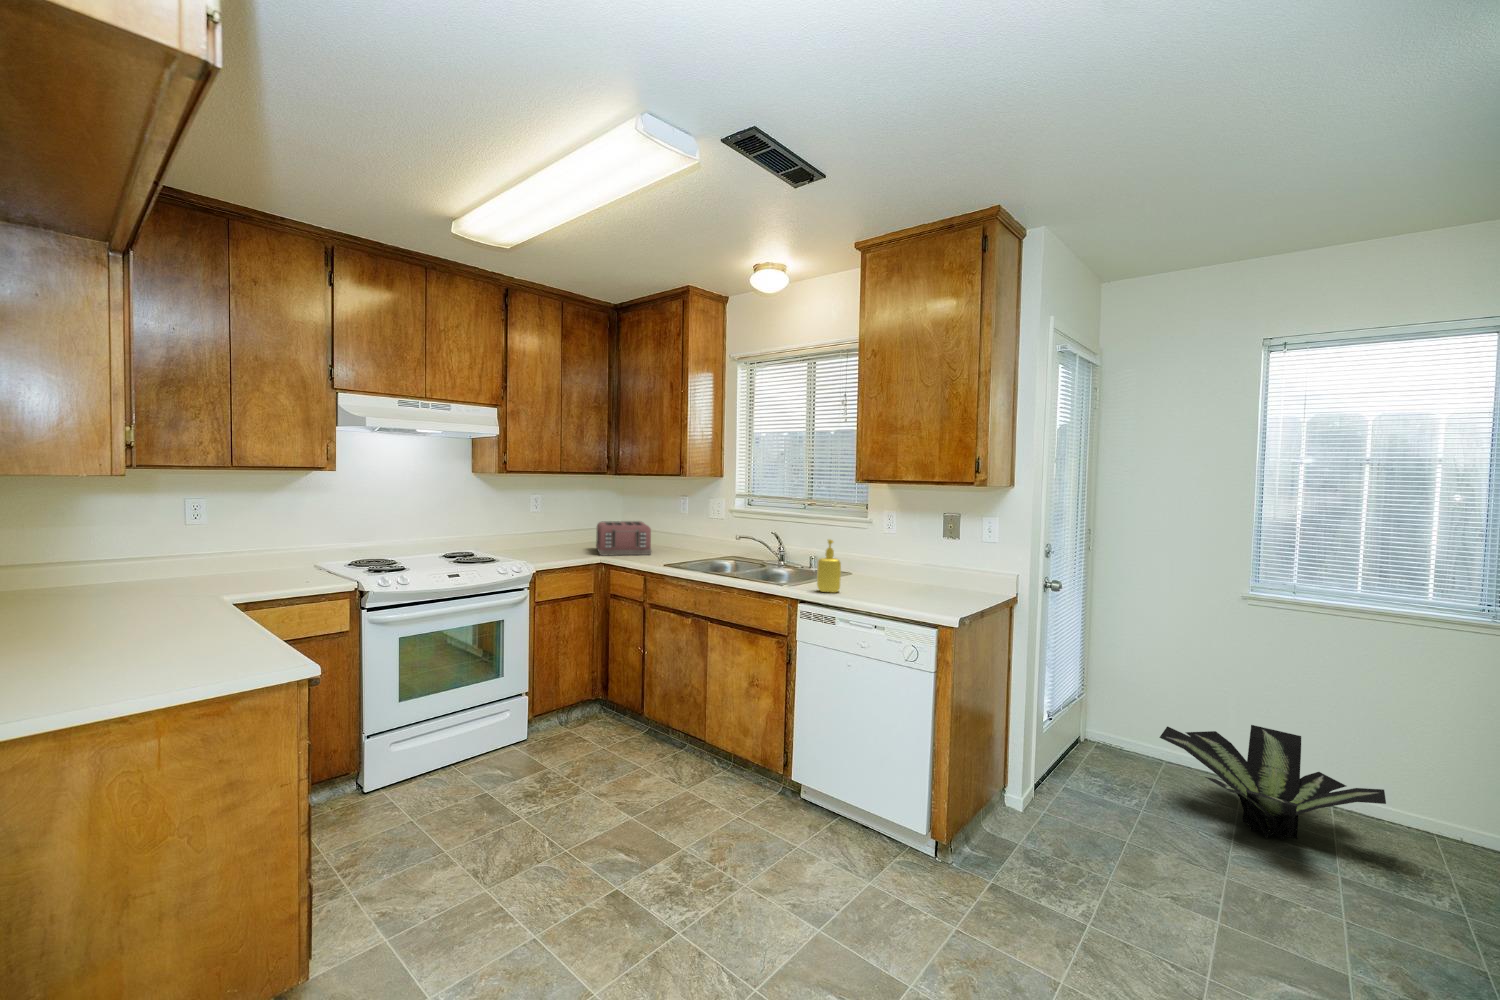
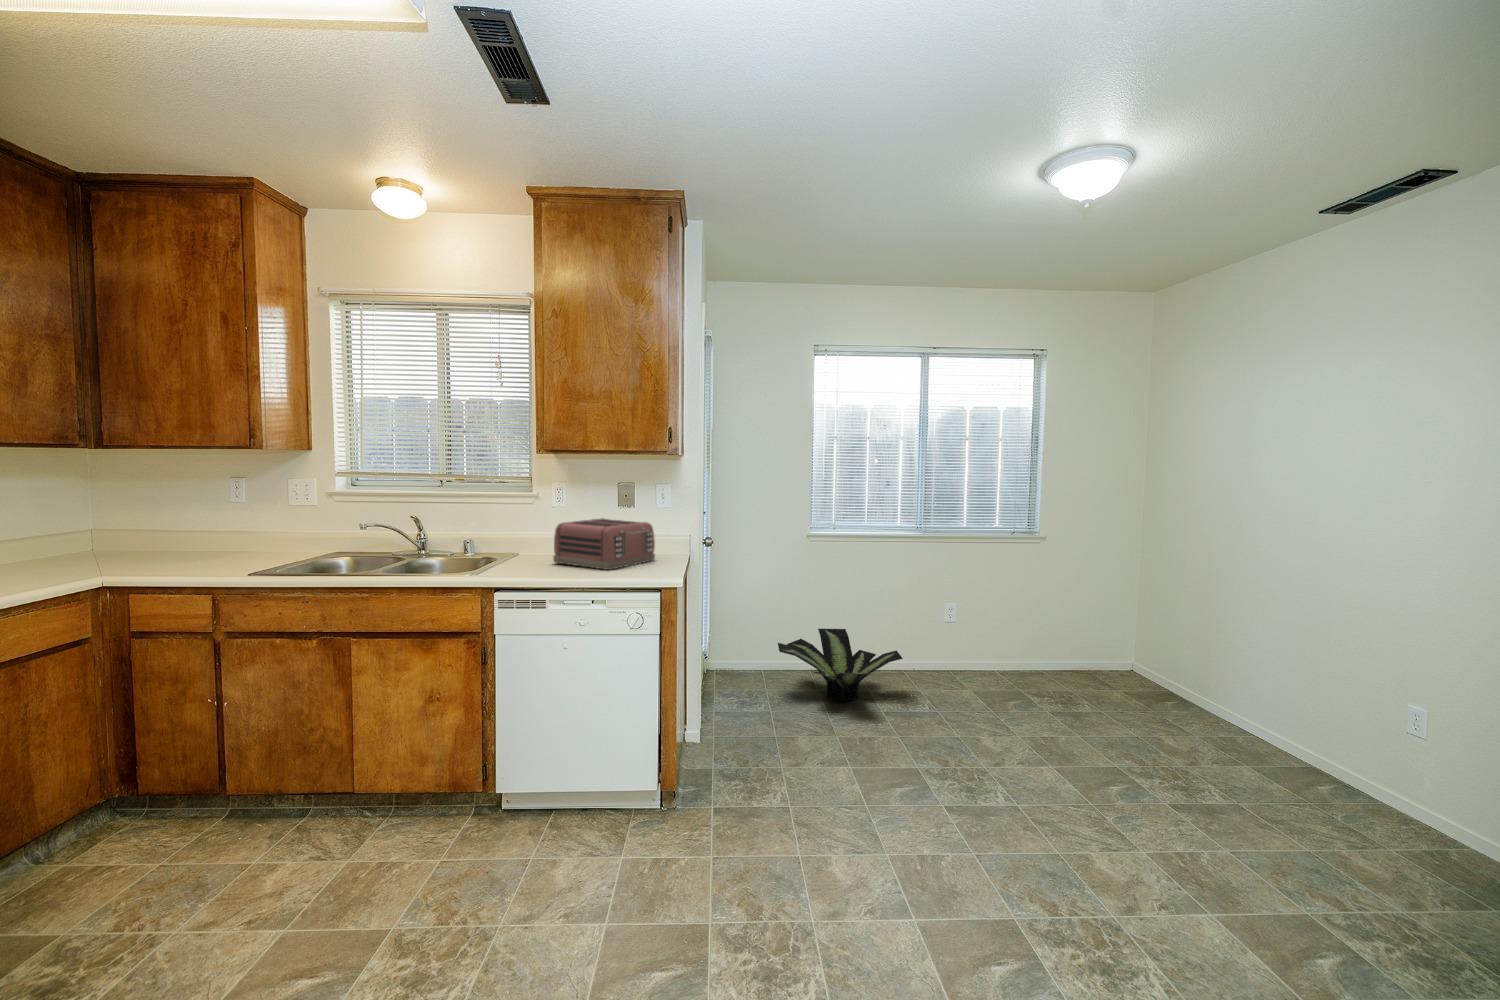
toaster: present [596,521,652,556] -> present [553,518,655,570]
soap dispenser: present [817,539,841,593] -> none [510,518,540,577]

